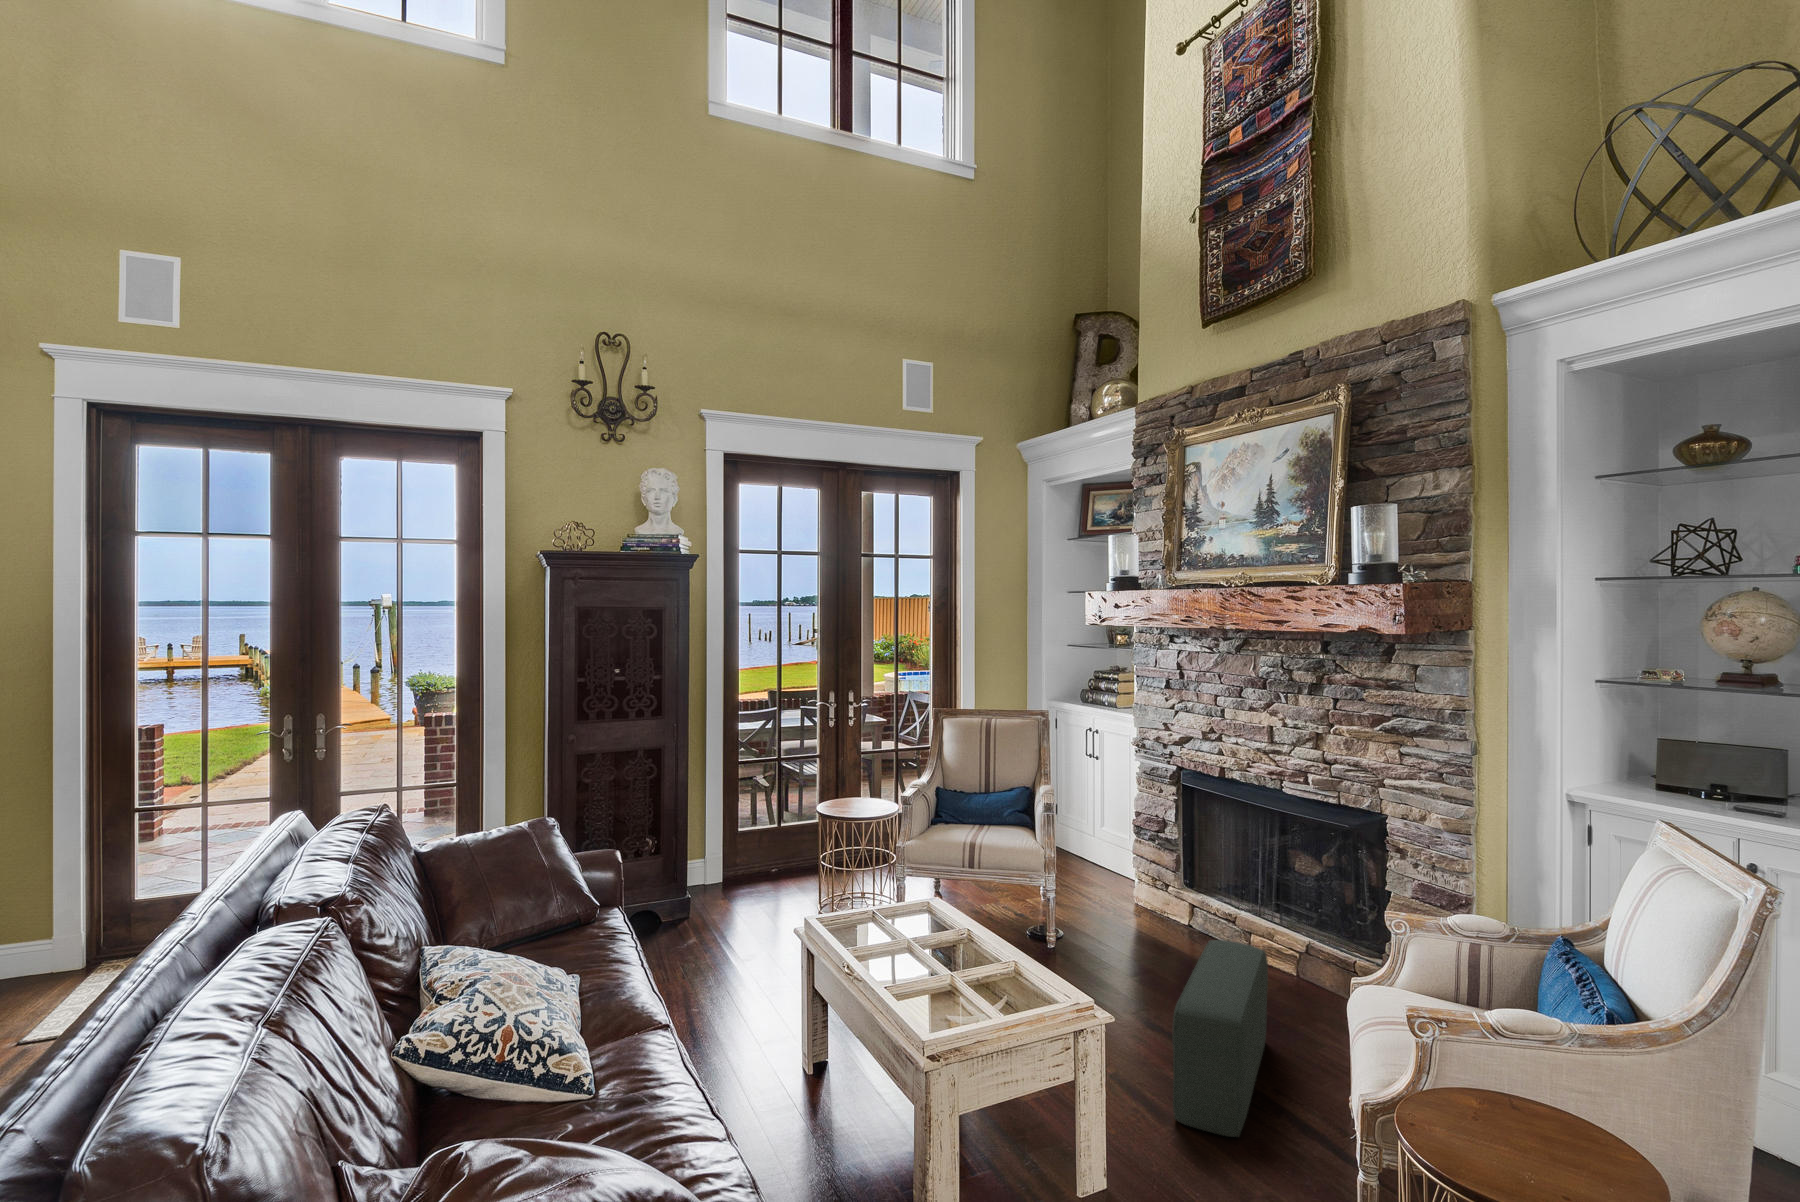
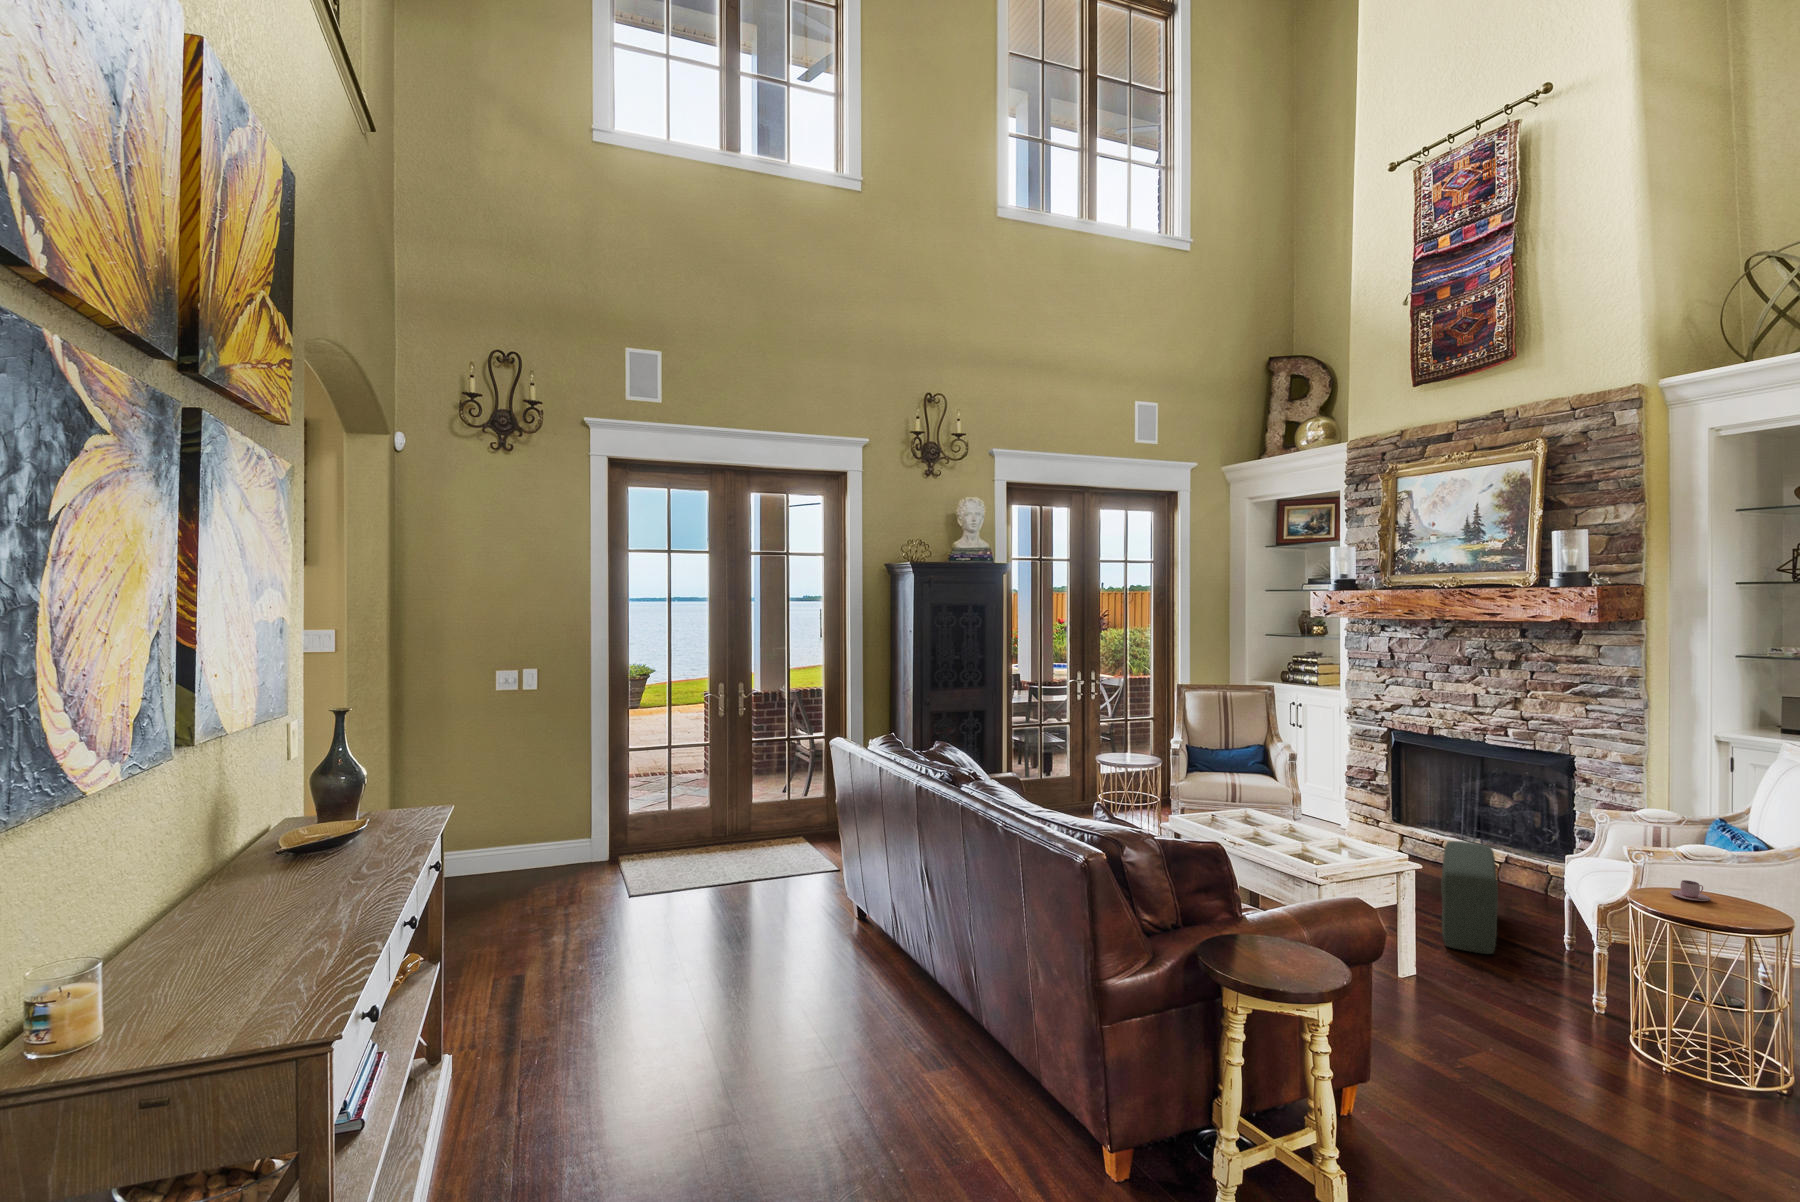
teacup: none [1461,1068,1537,1150] -> present [1670,880,1711,901]

